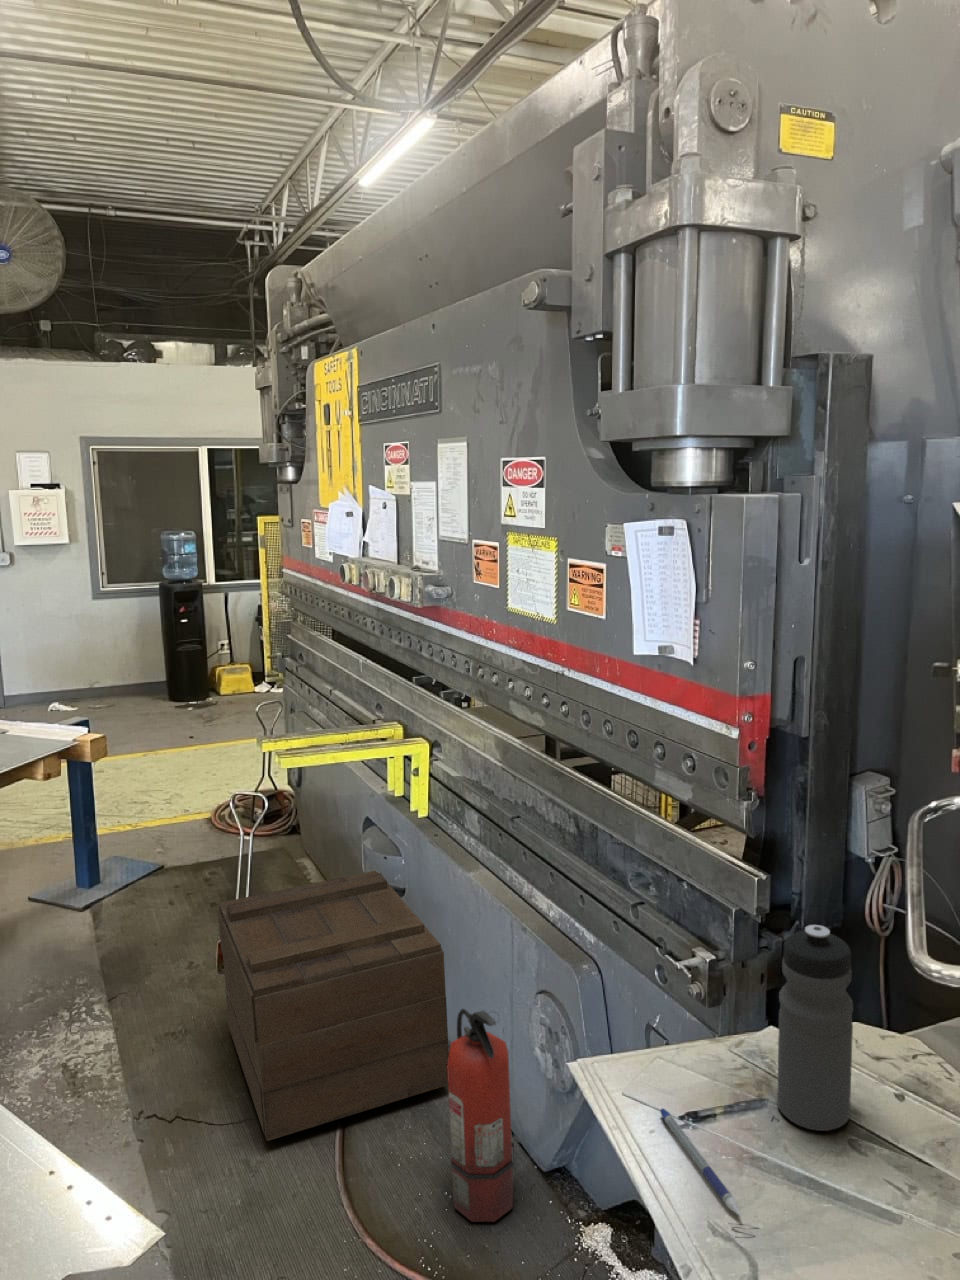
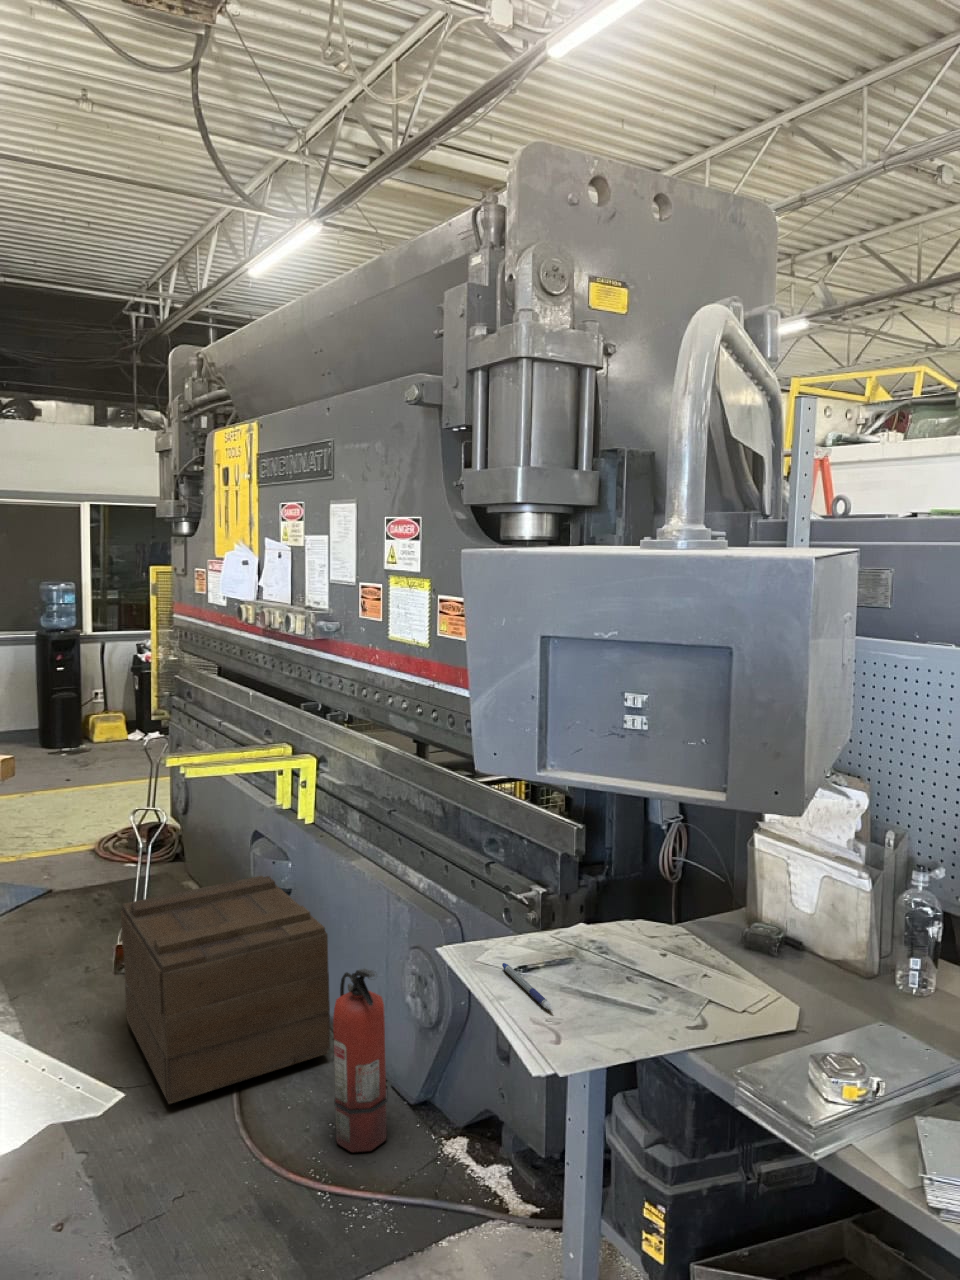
water bottle: present [777,925,853,1131] -> none [582,831,630,972]

